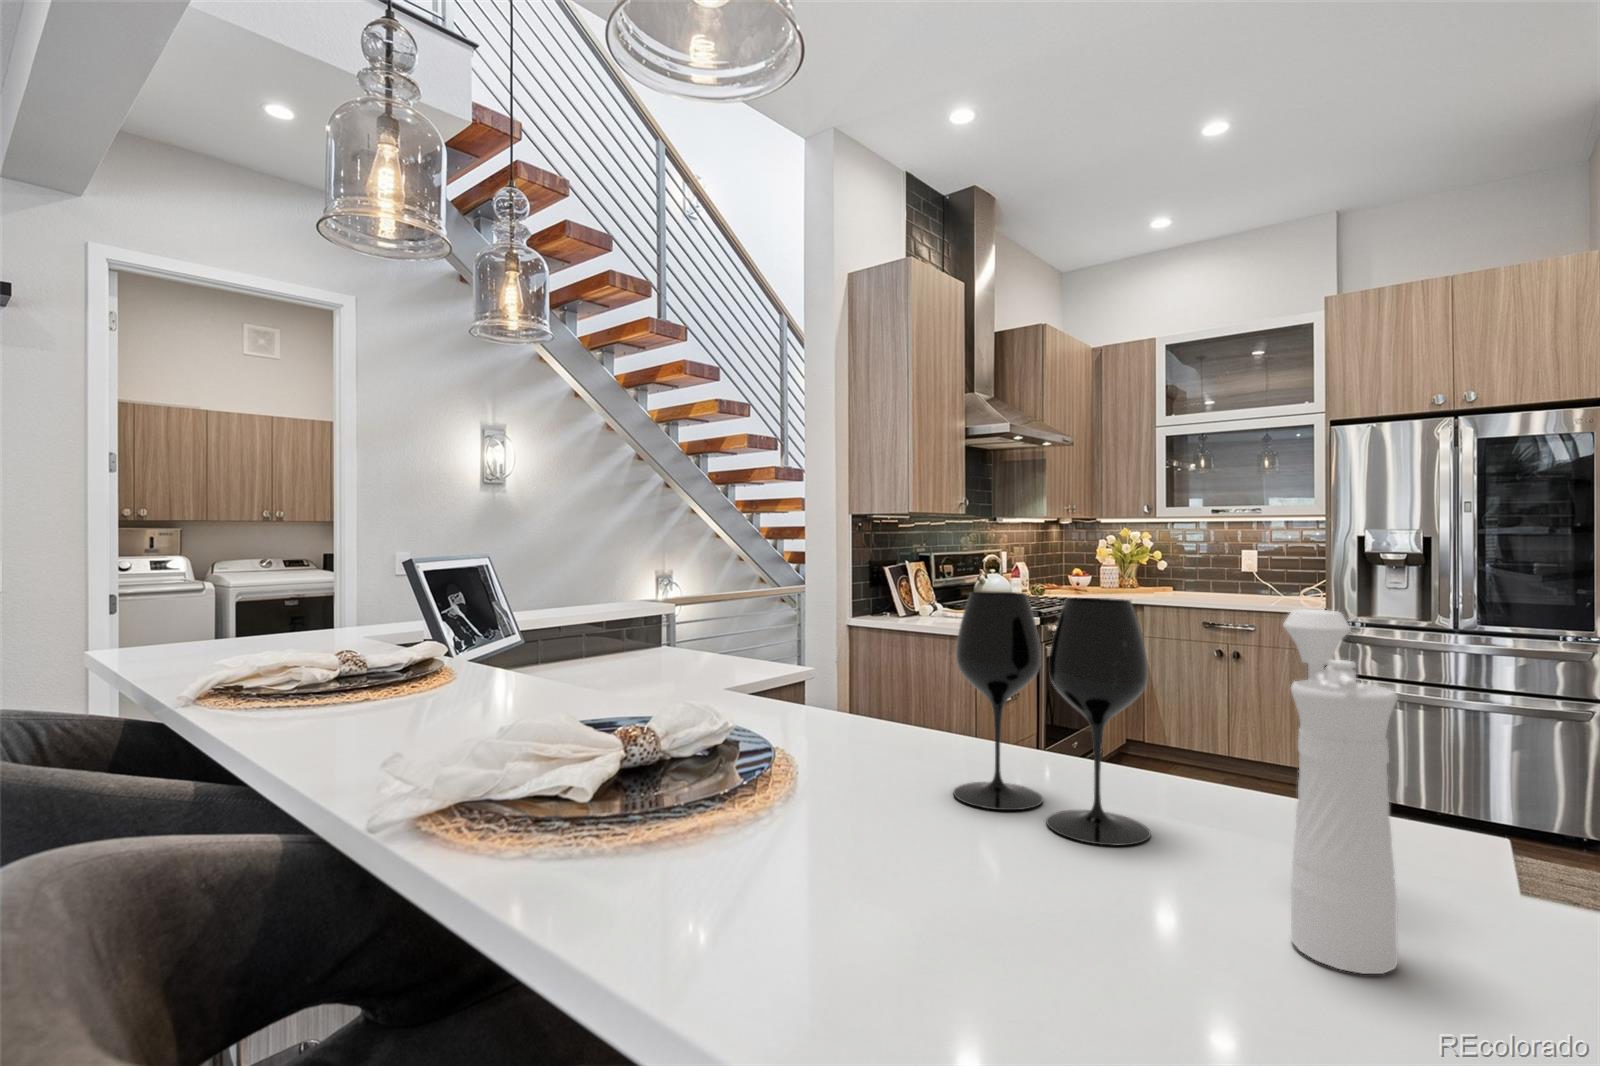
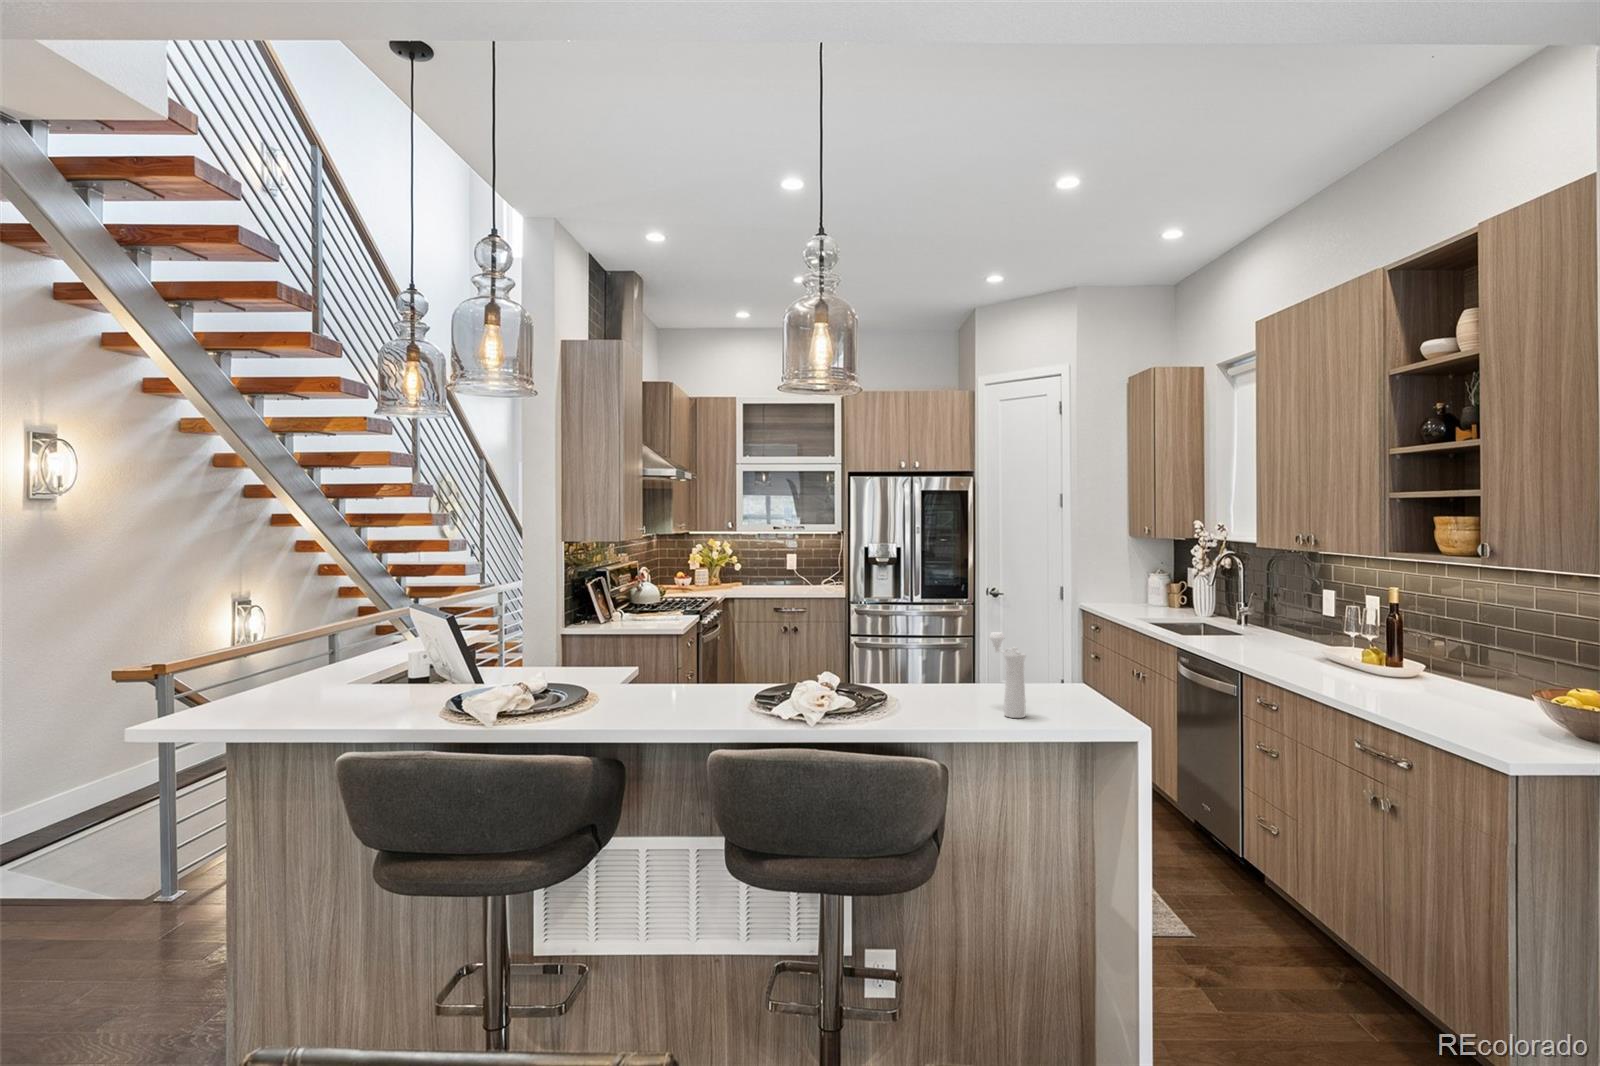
wine glass: present [953,592,1151,846] -> none [880,629,951,709]

